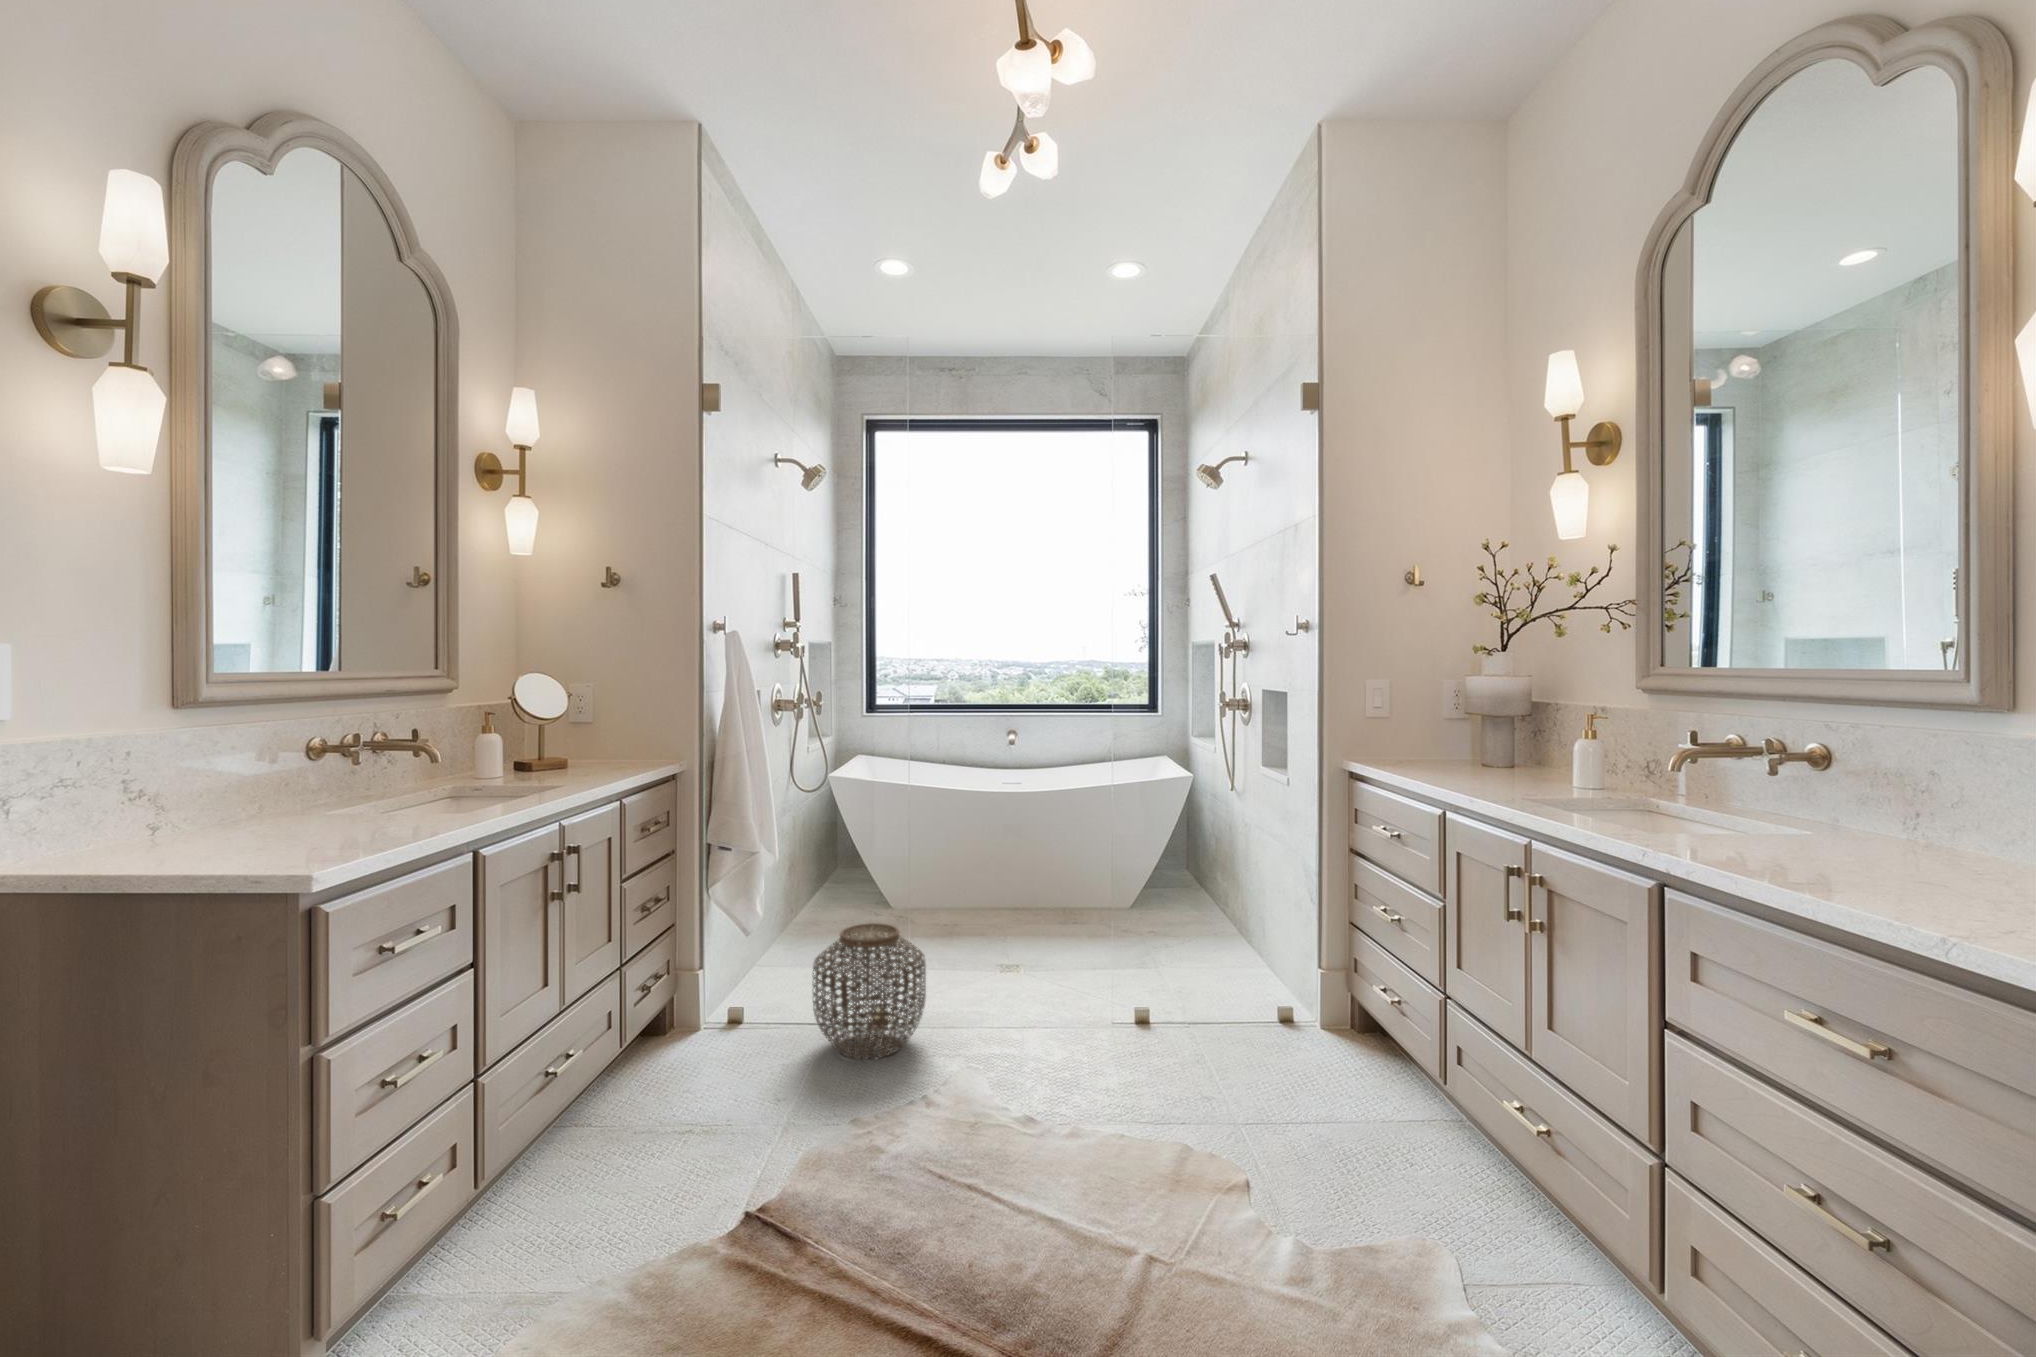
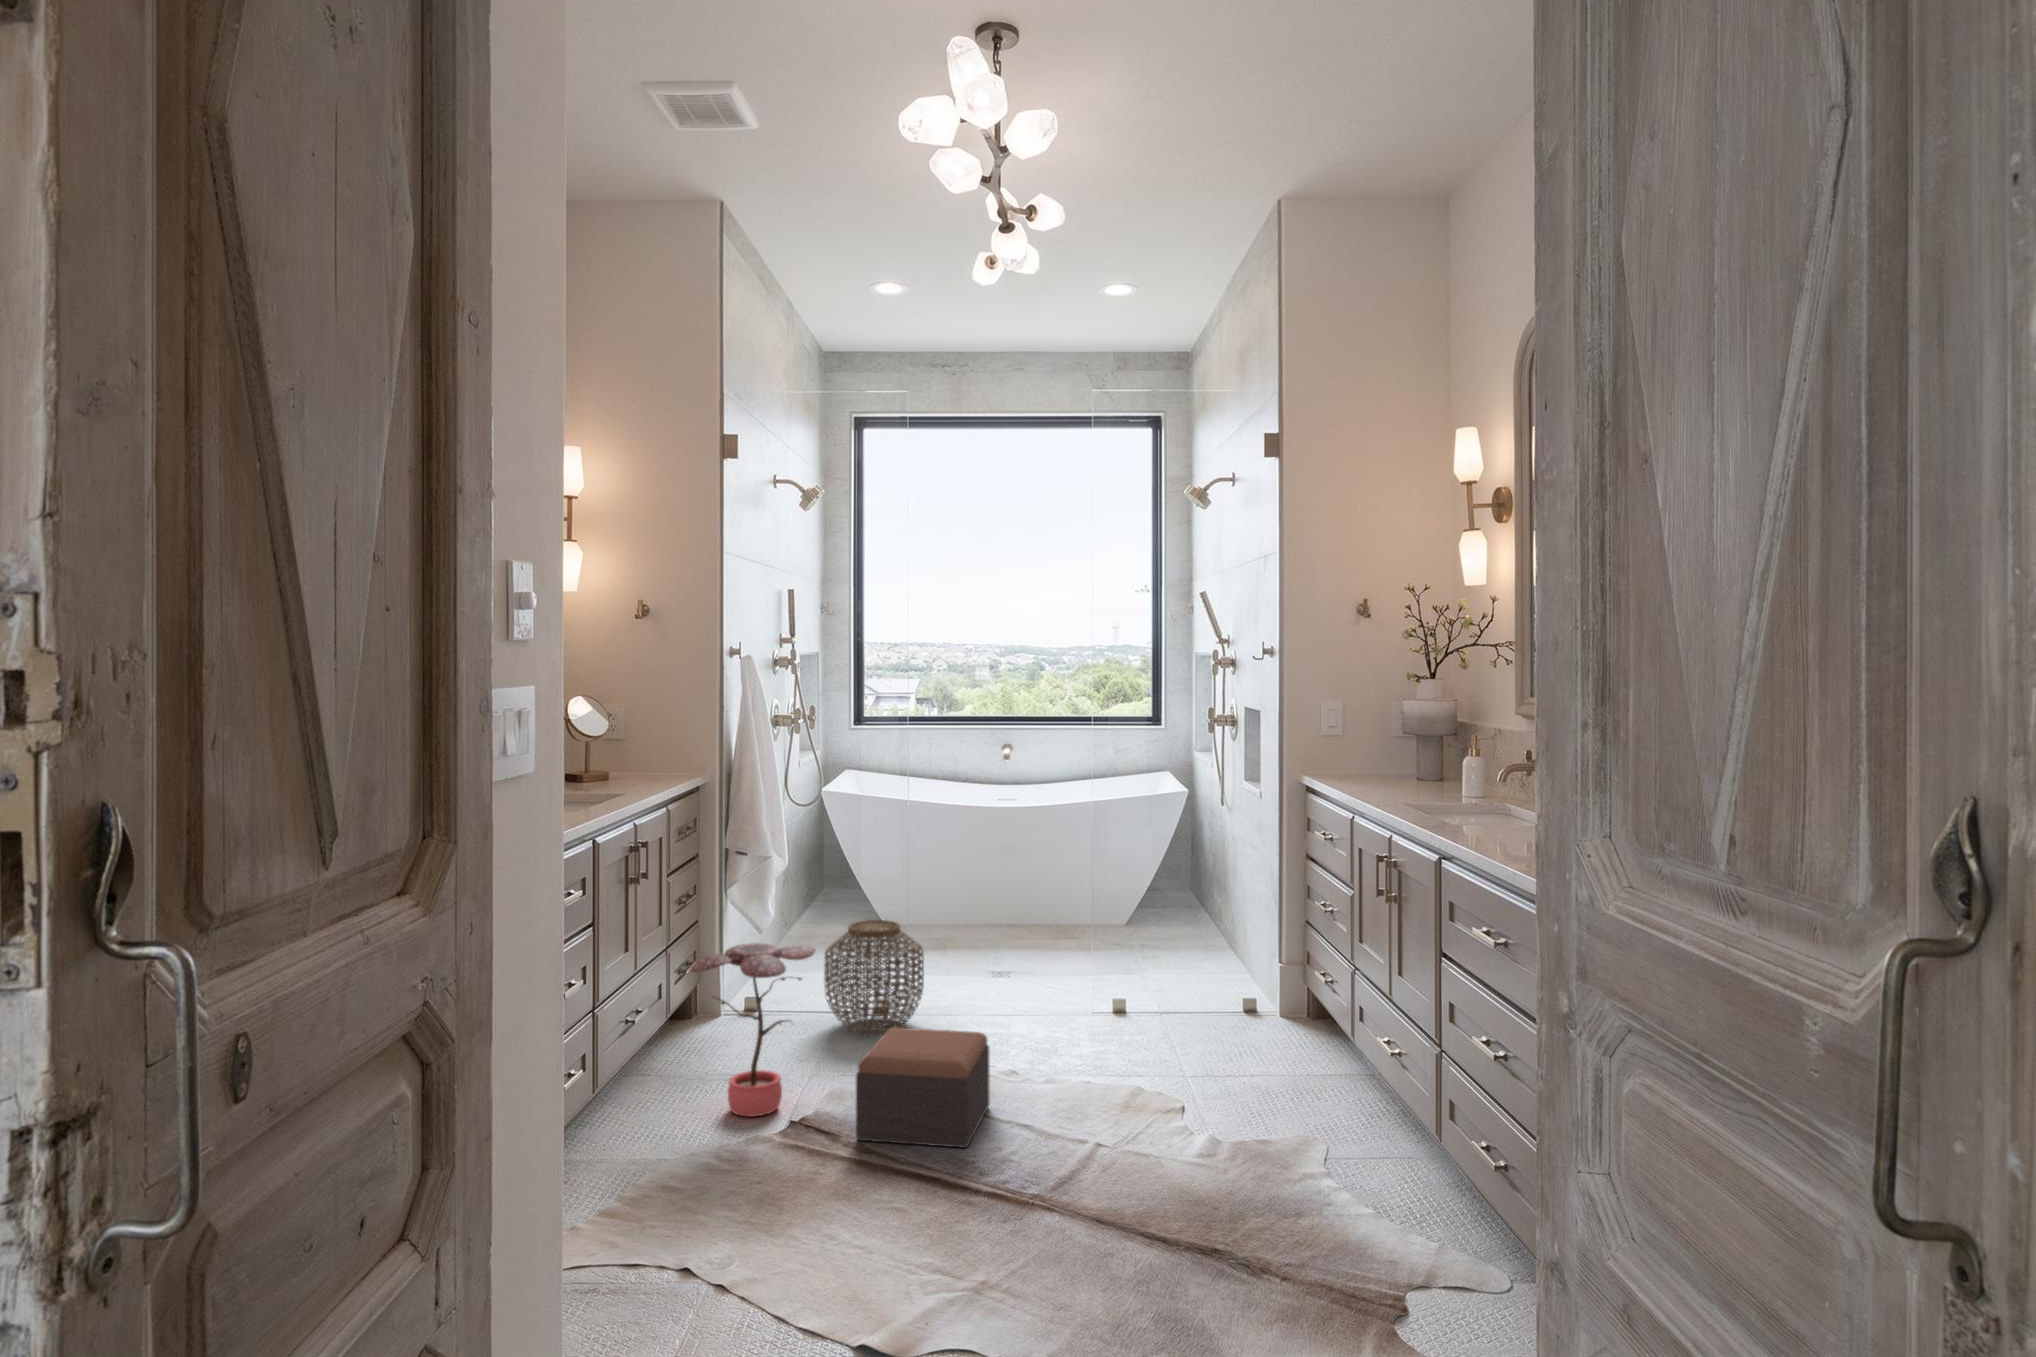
potted plant: none [615,974,785,1209] -> present [691,943,815,1117]
footstool: none [826,1084,1005,1275] -> present [856,1028,990,1148]

